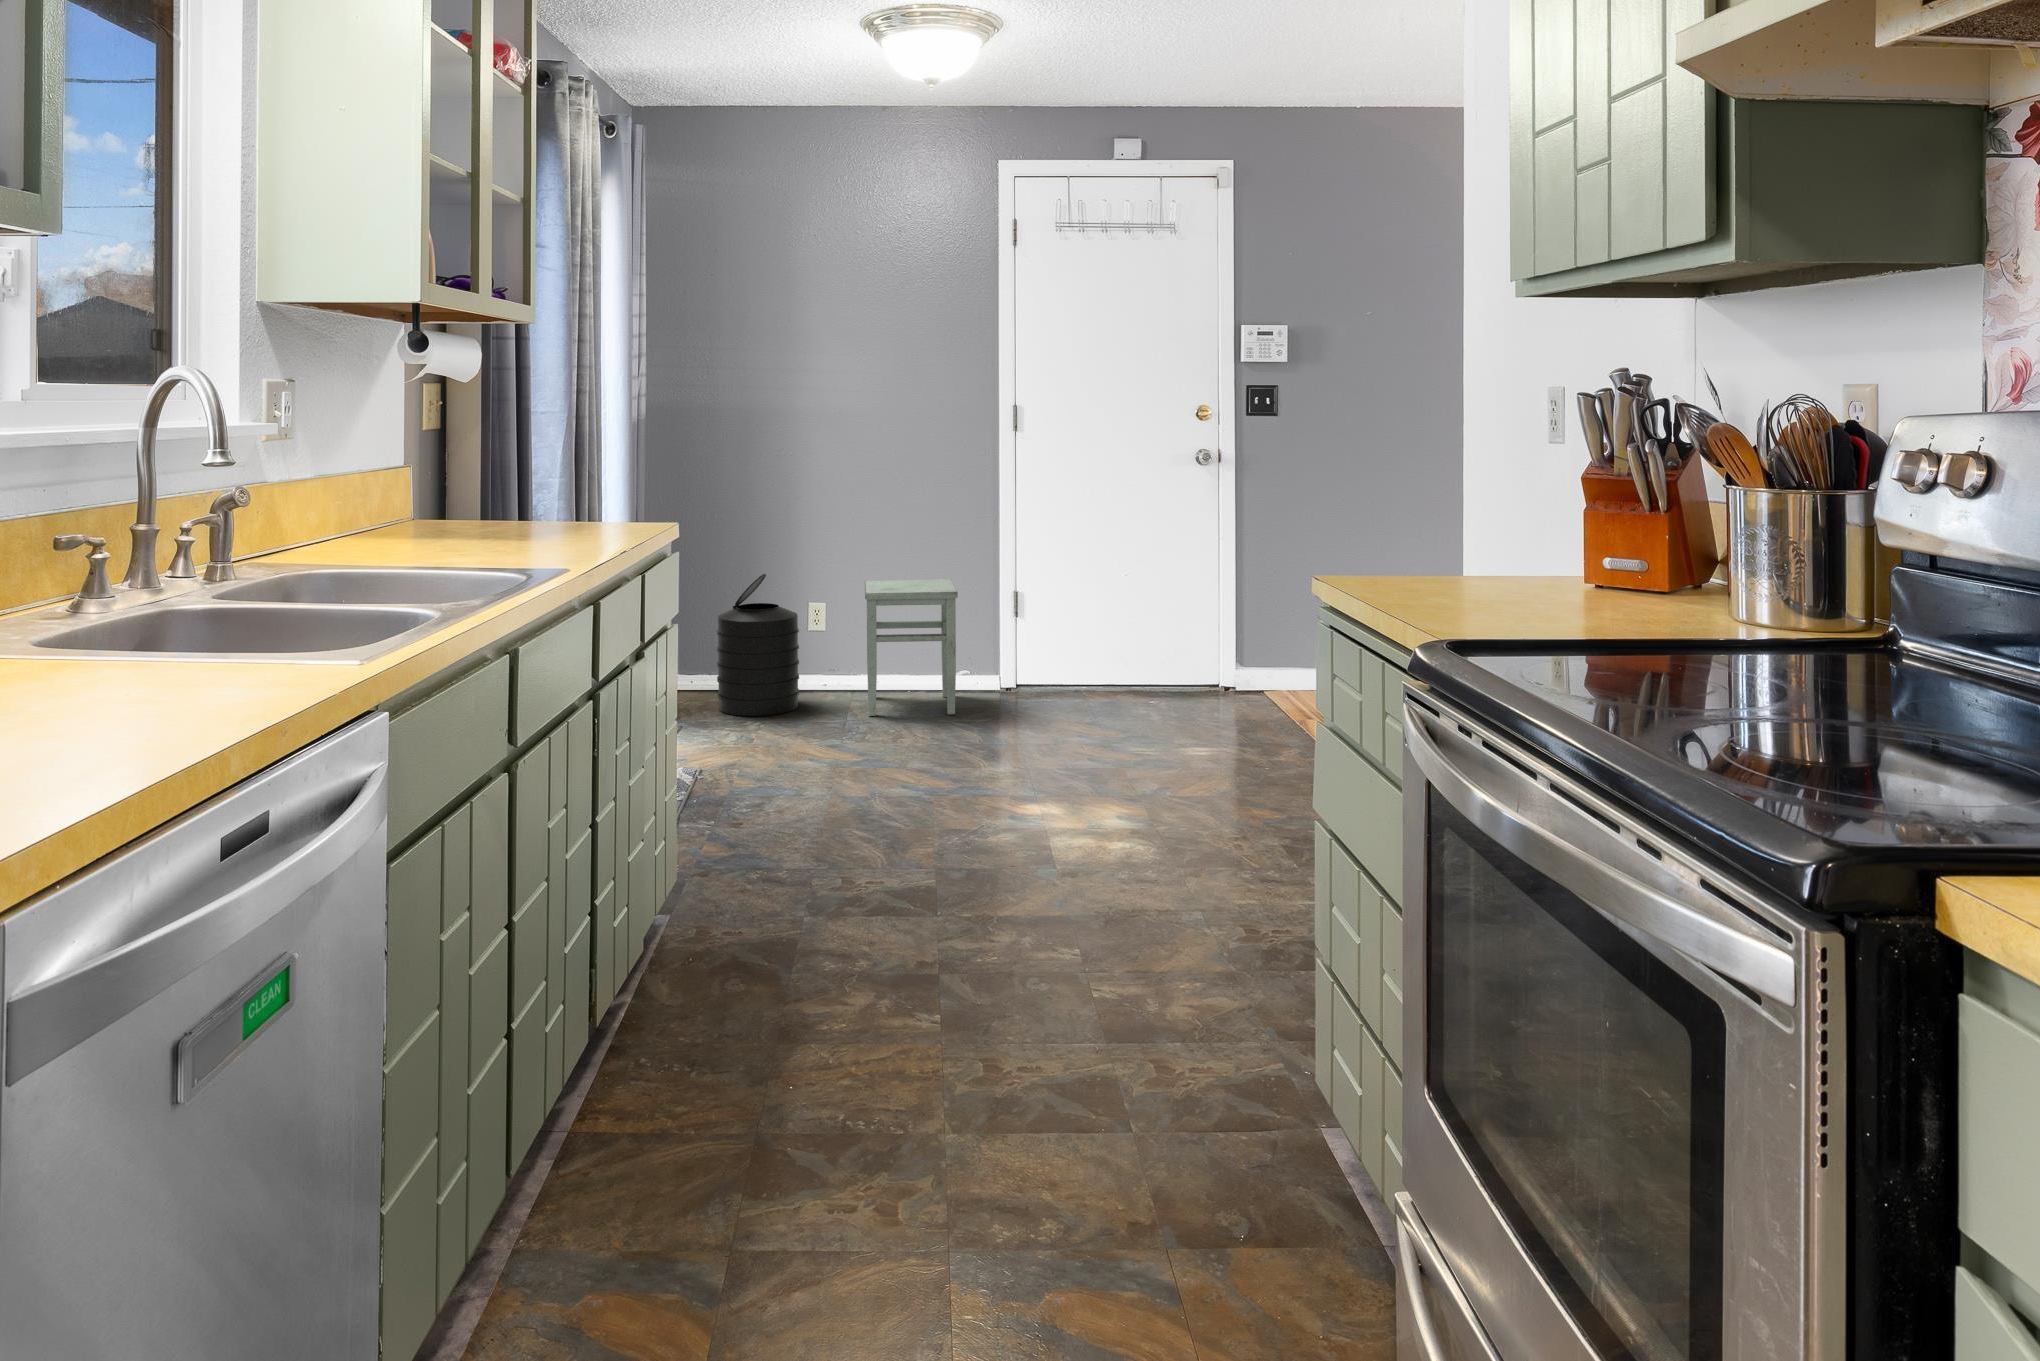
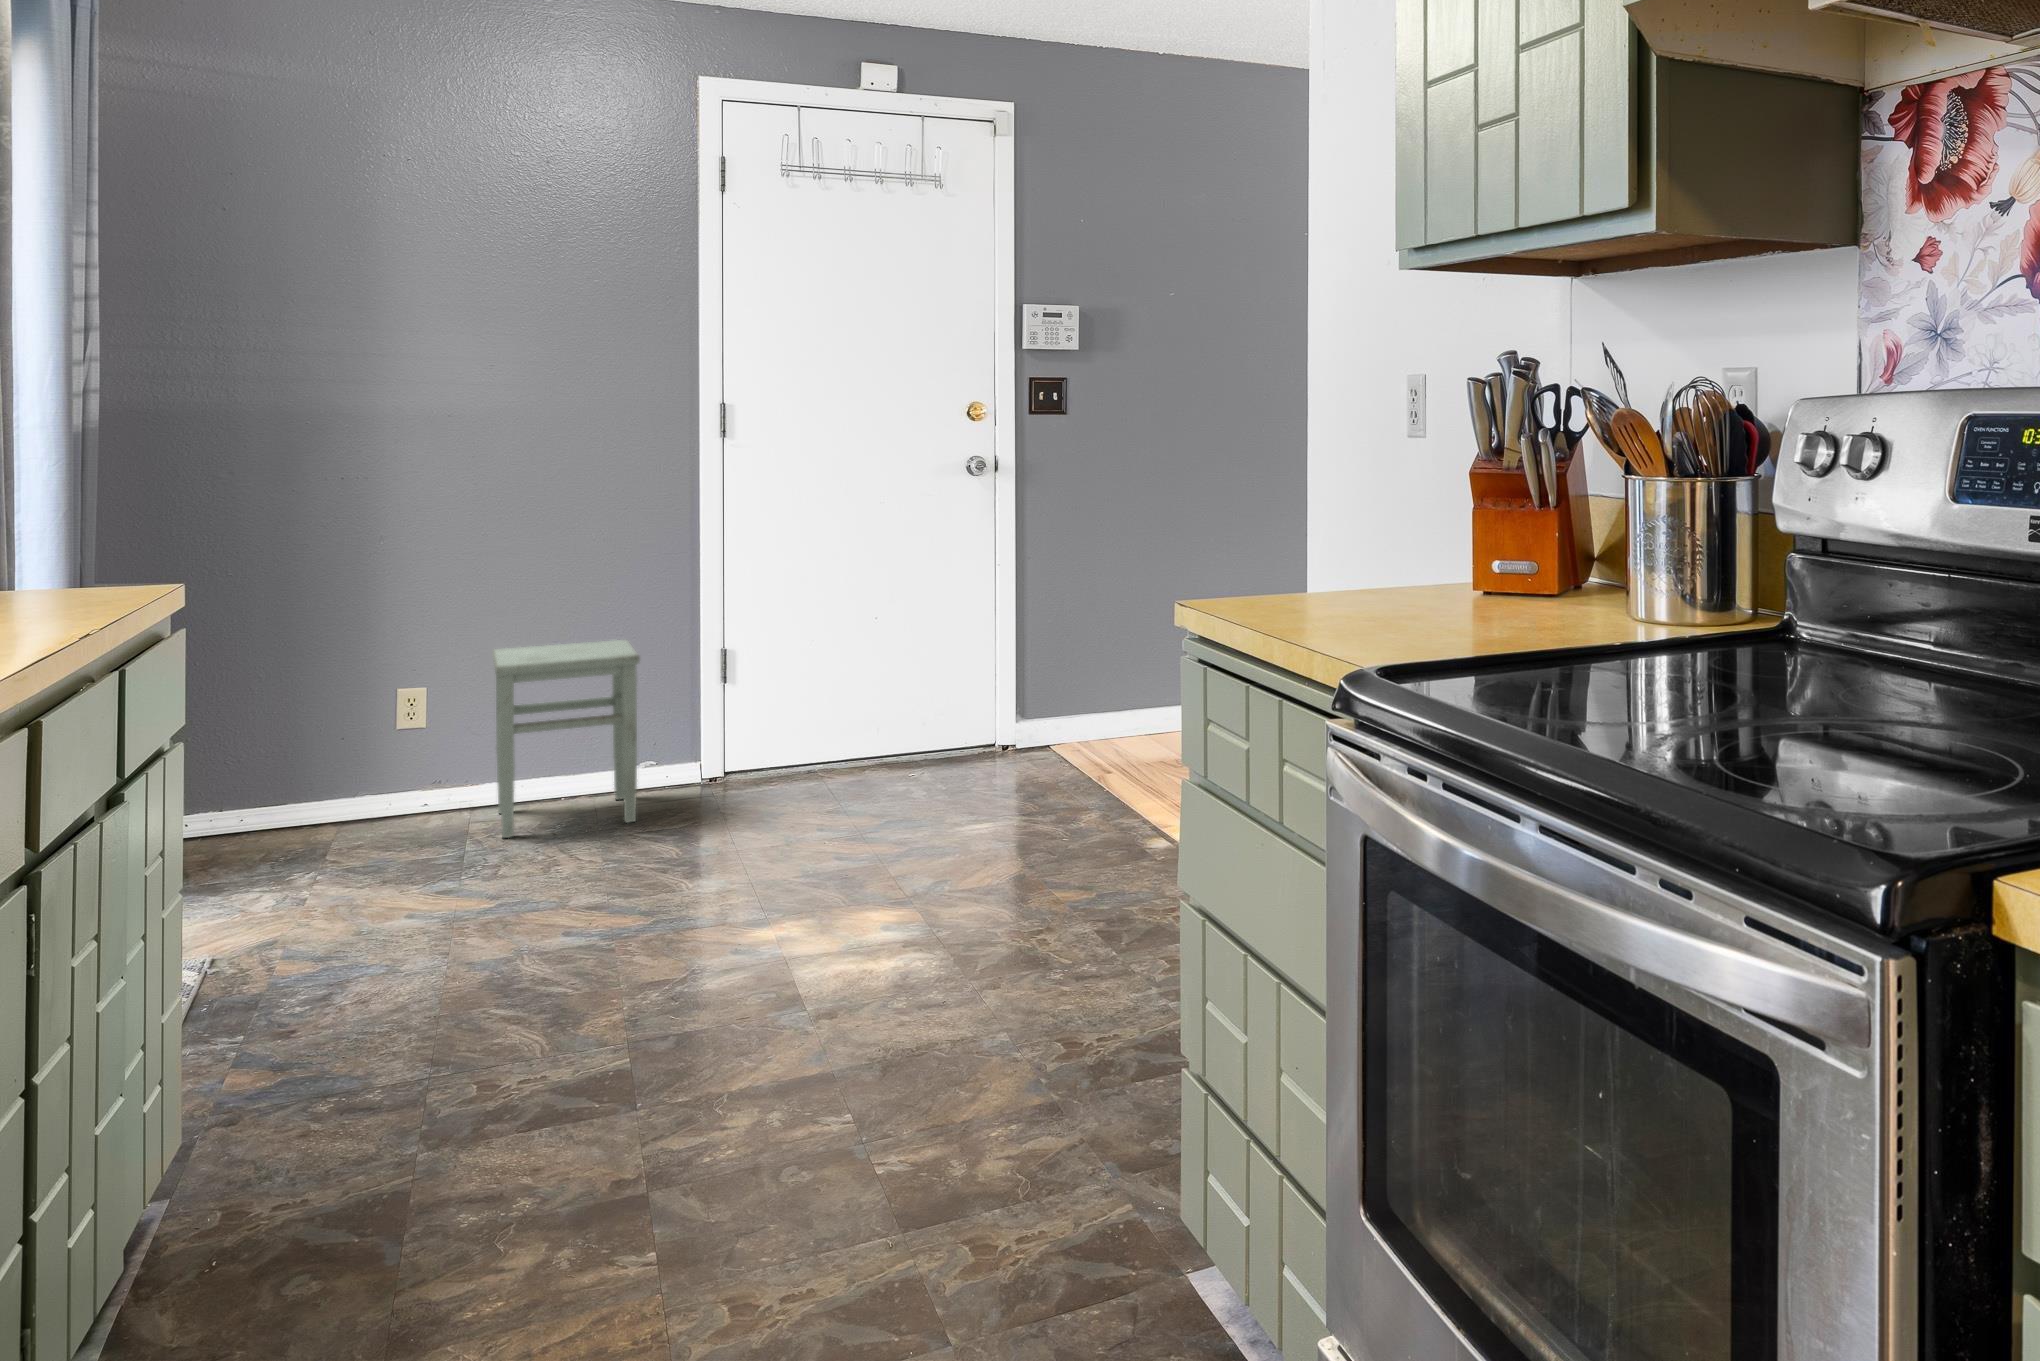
trash can: present [717,574,799,716] -> none [241,649,385,861]

